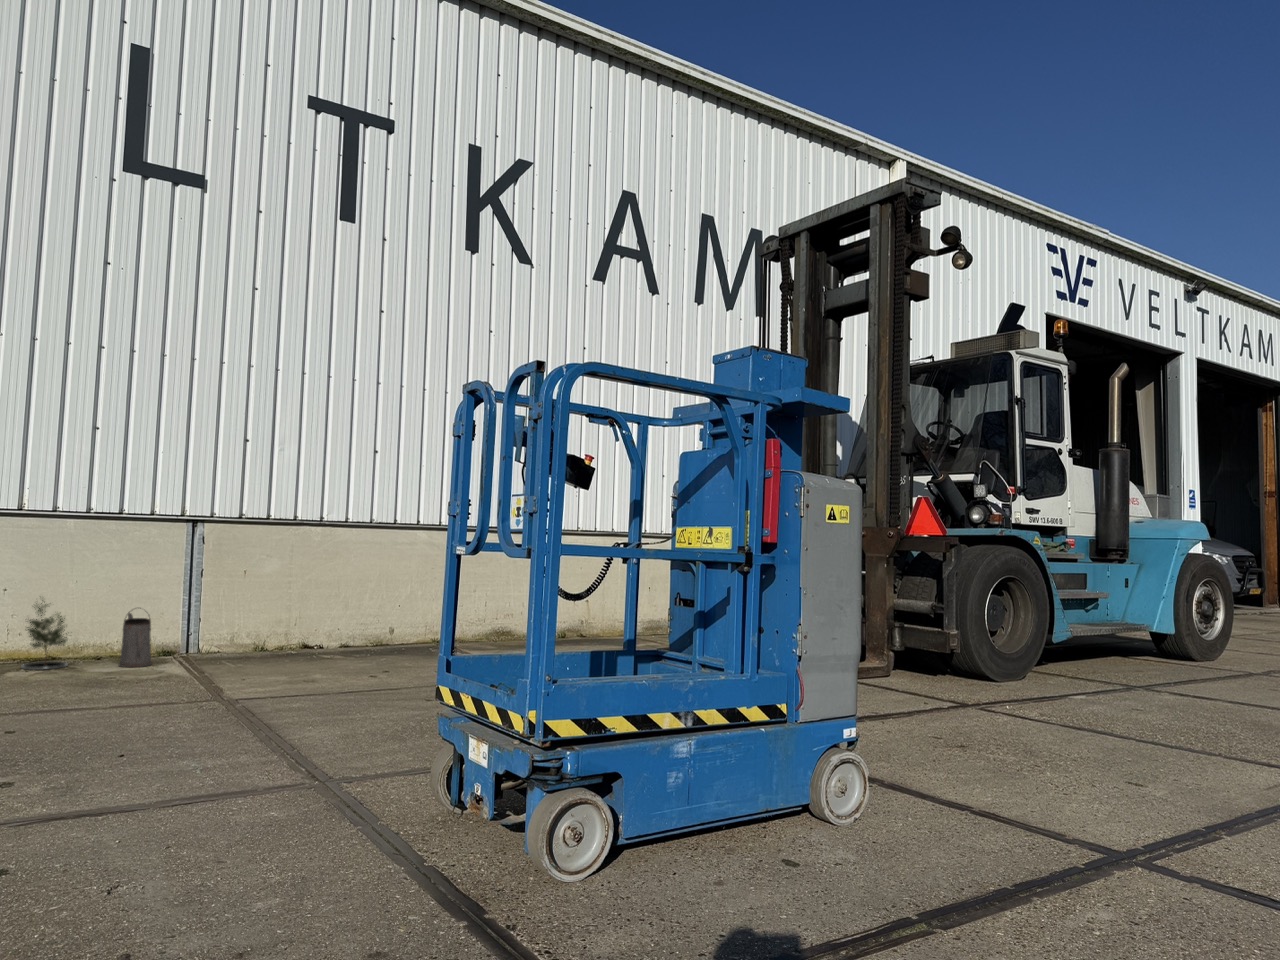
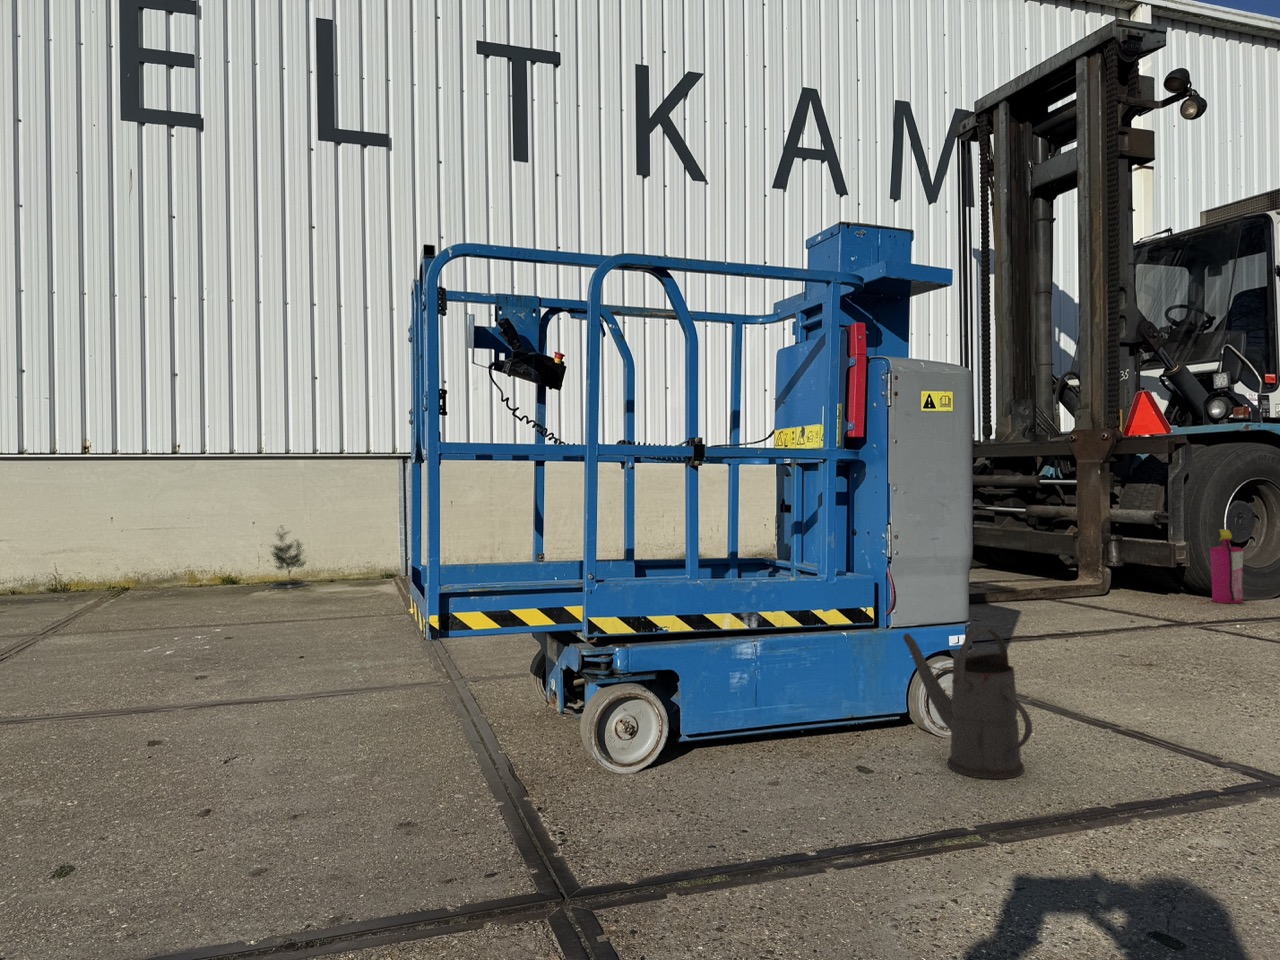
watering can: present [119,608,152,667] -> present [903,627,1032,779]
fire extinguisher: none [990,628,1017,694] -> present [1210,529,1243,603]

